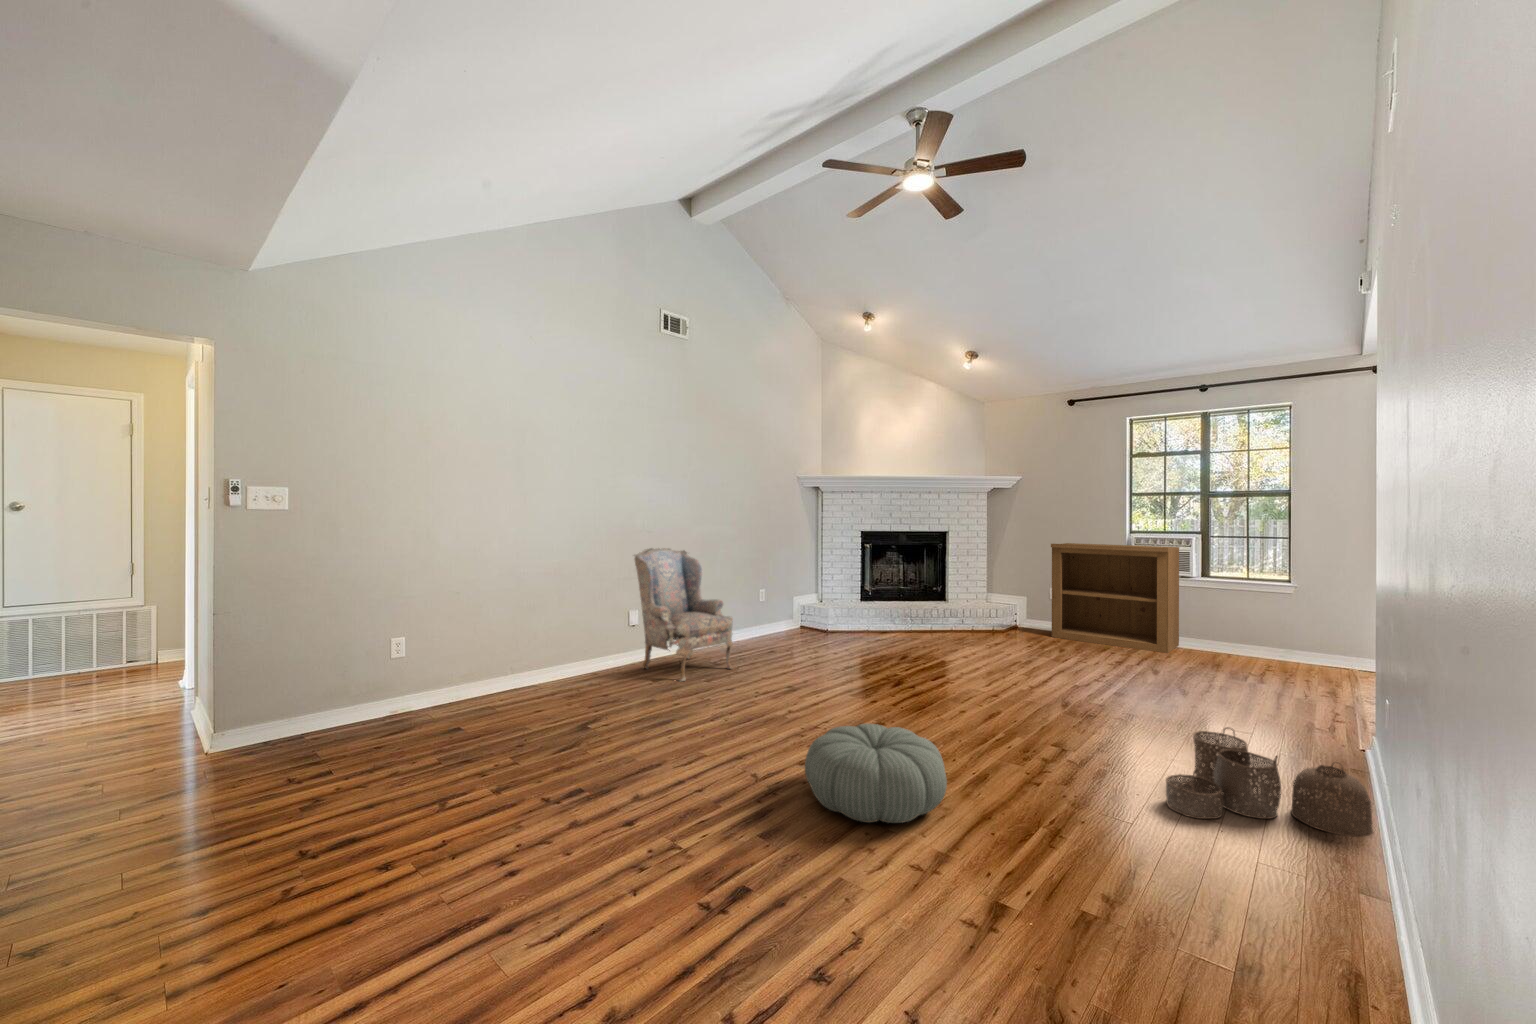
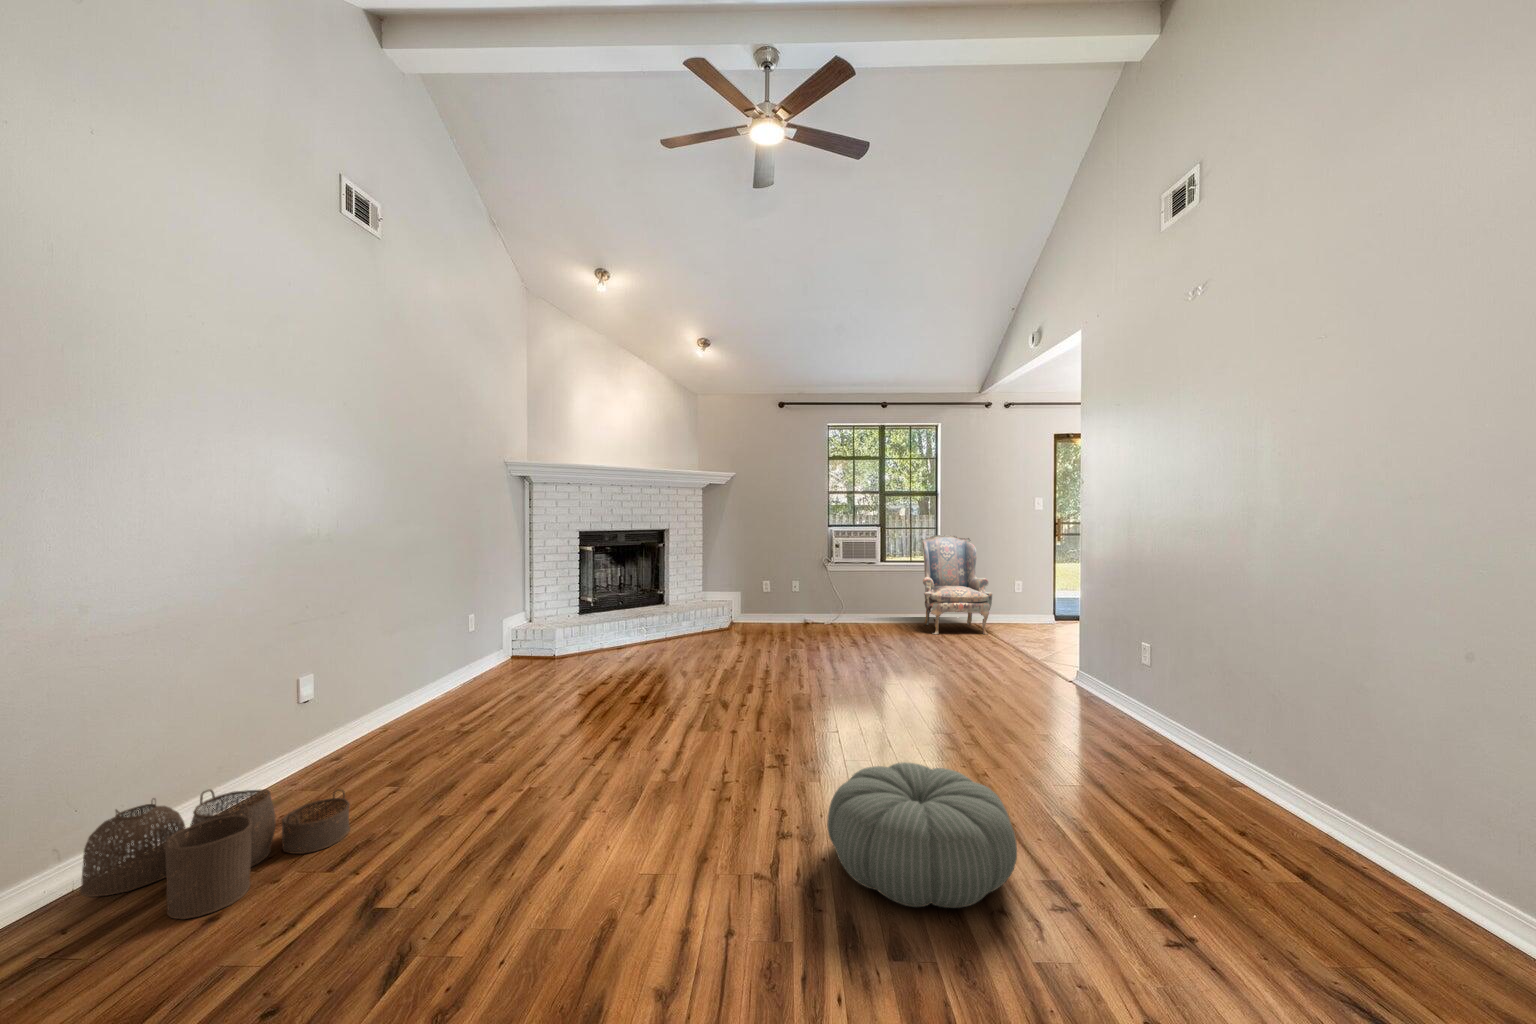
bookshelf: present [1051,543,1179,653] -> none [776,537,874,629]
armchair: present [634,548,733,681] -> present [921,535,993,635]
woven basket: present [1166,727,1374,837] -> present [80,789,350,919]

